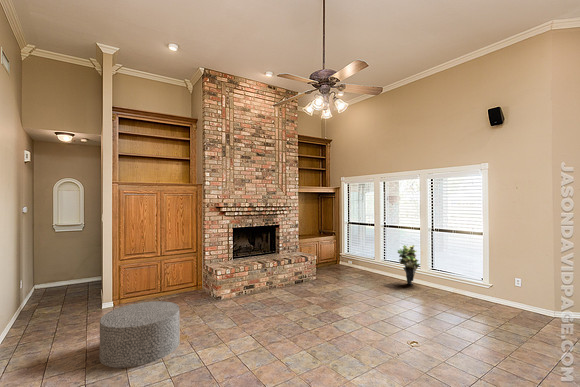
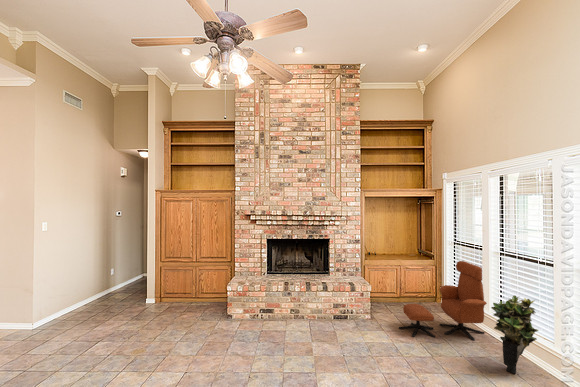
lounge chair: none [339,232,386,282] -> present [399,261,487,341]
ottoman: present [100,301,180,368] -> none [48,308,130,372]

